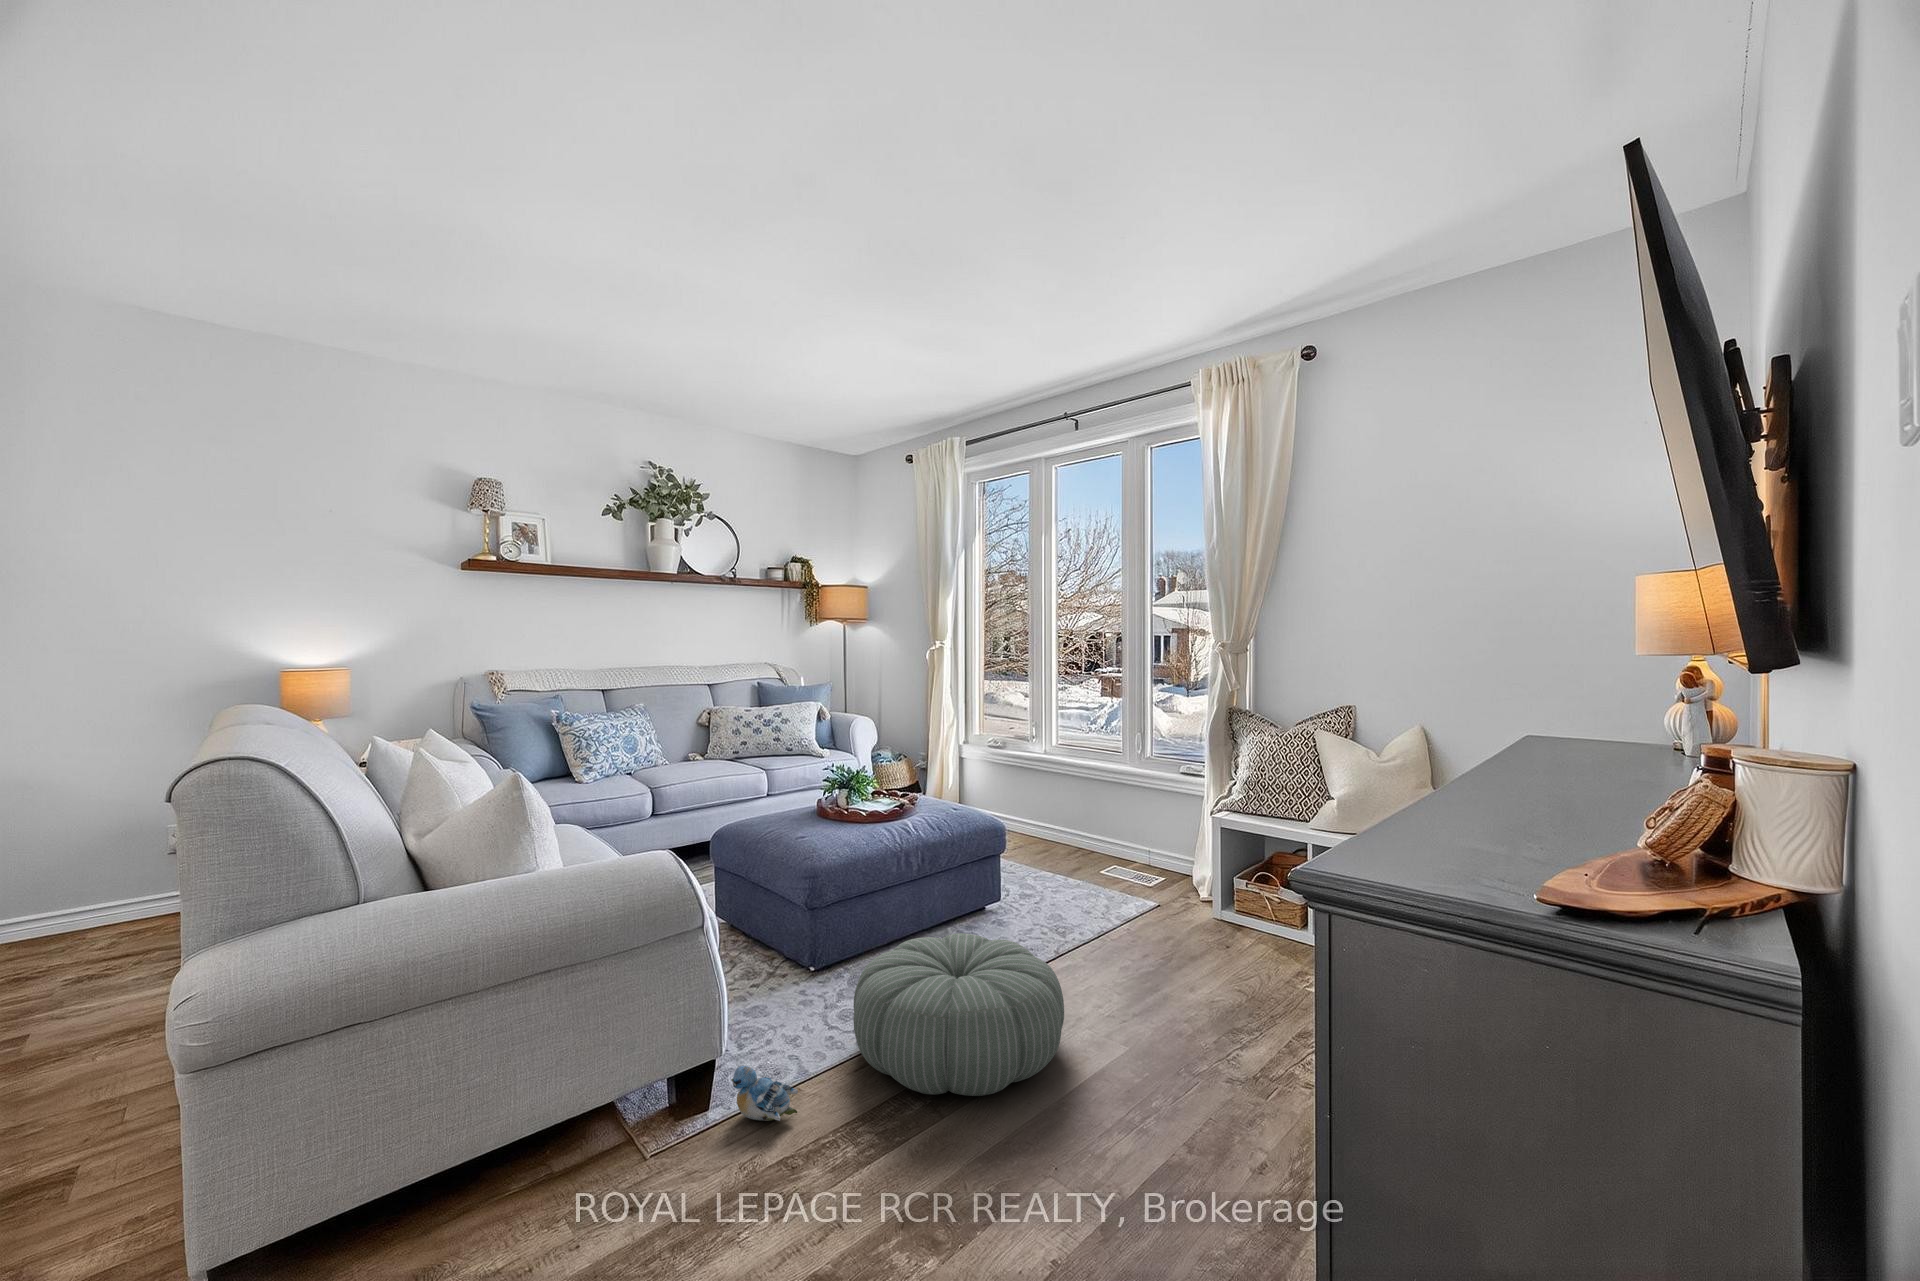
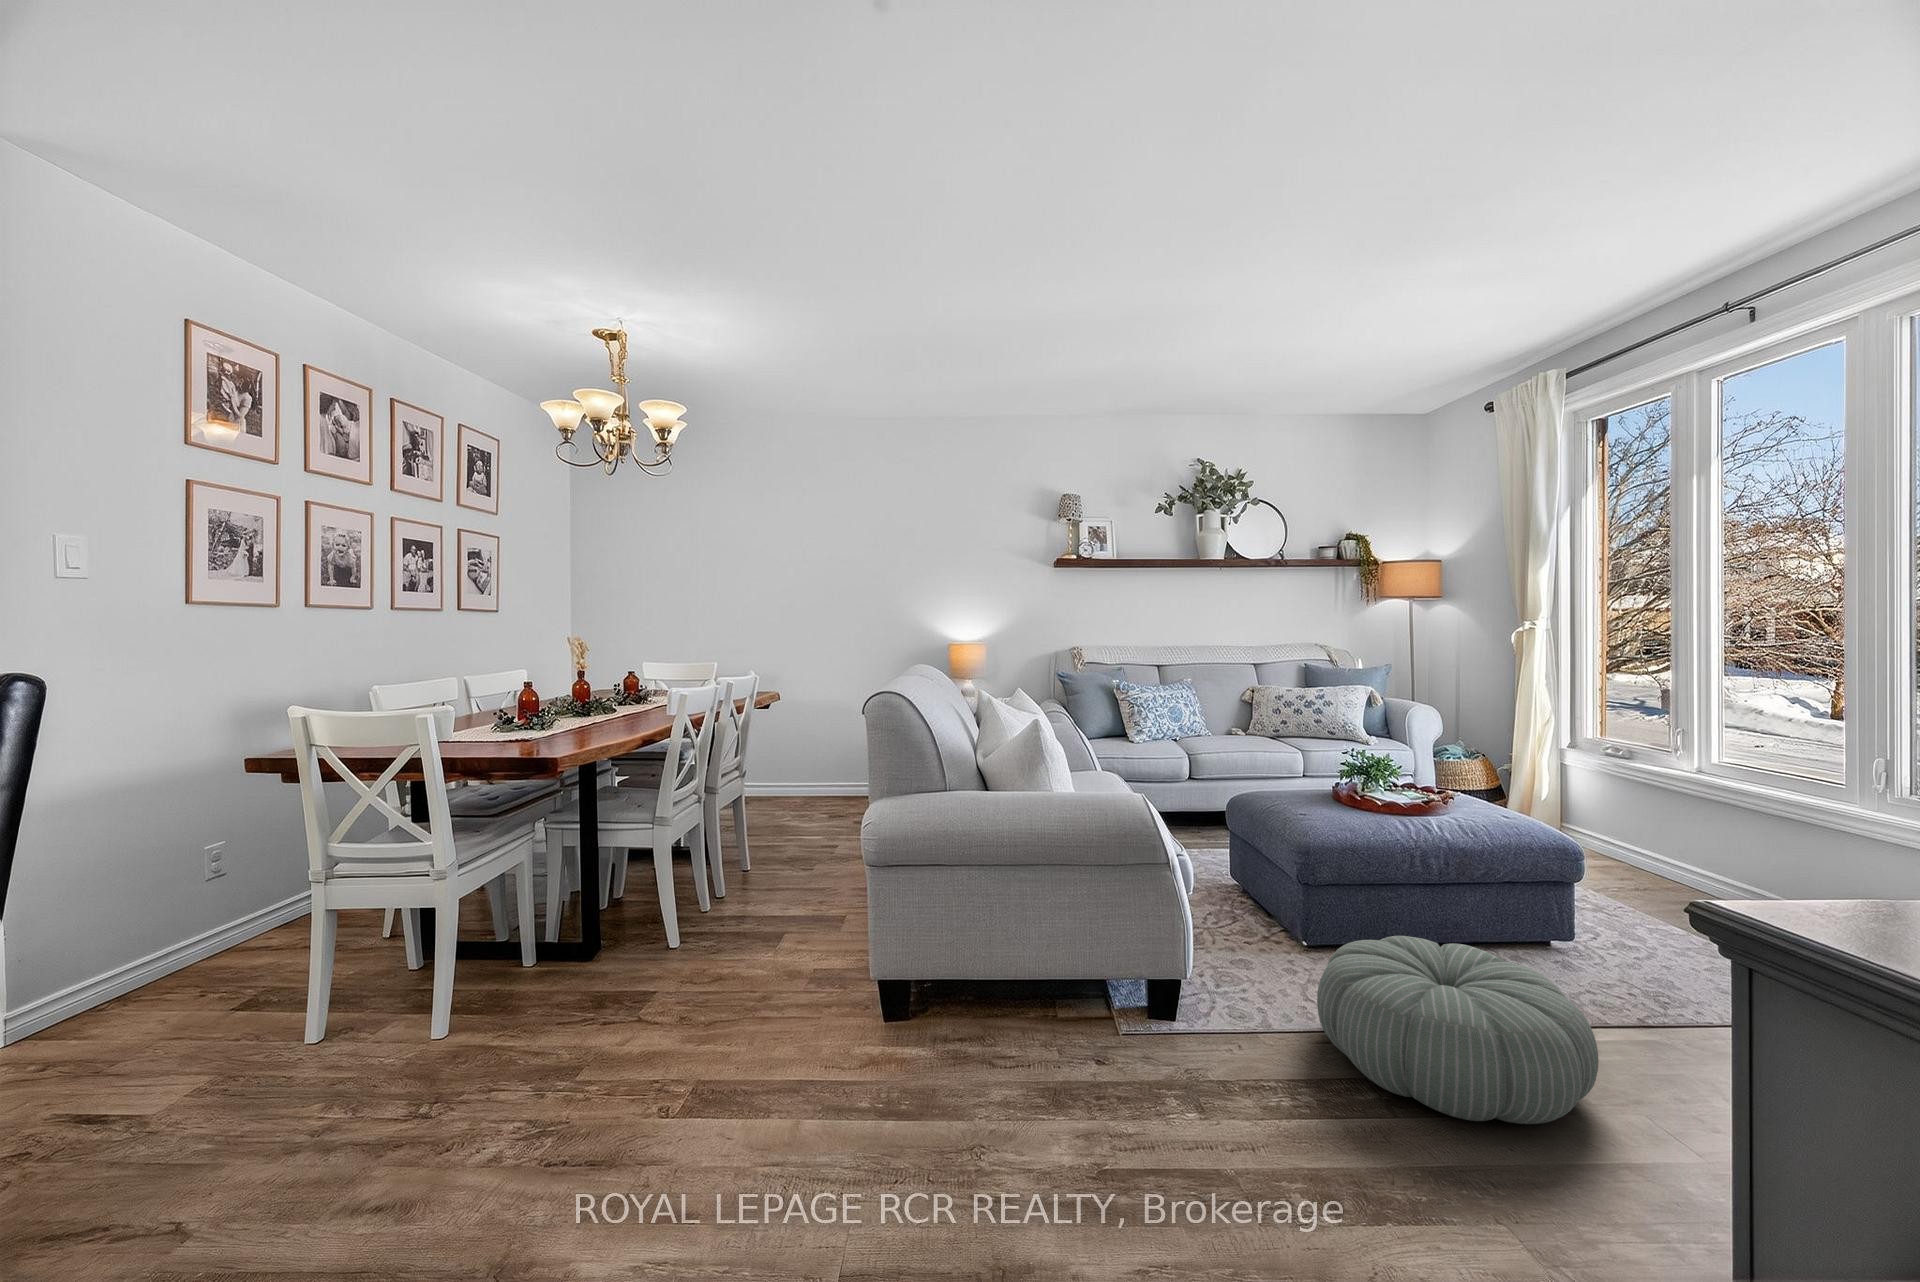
plush toy: present [731,1066,798,1121] -> none [1191,995,1251,1054]

